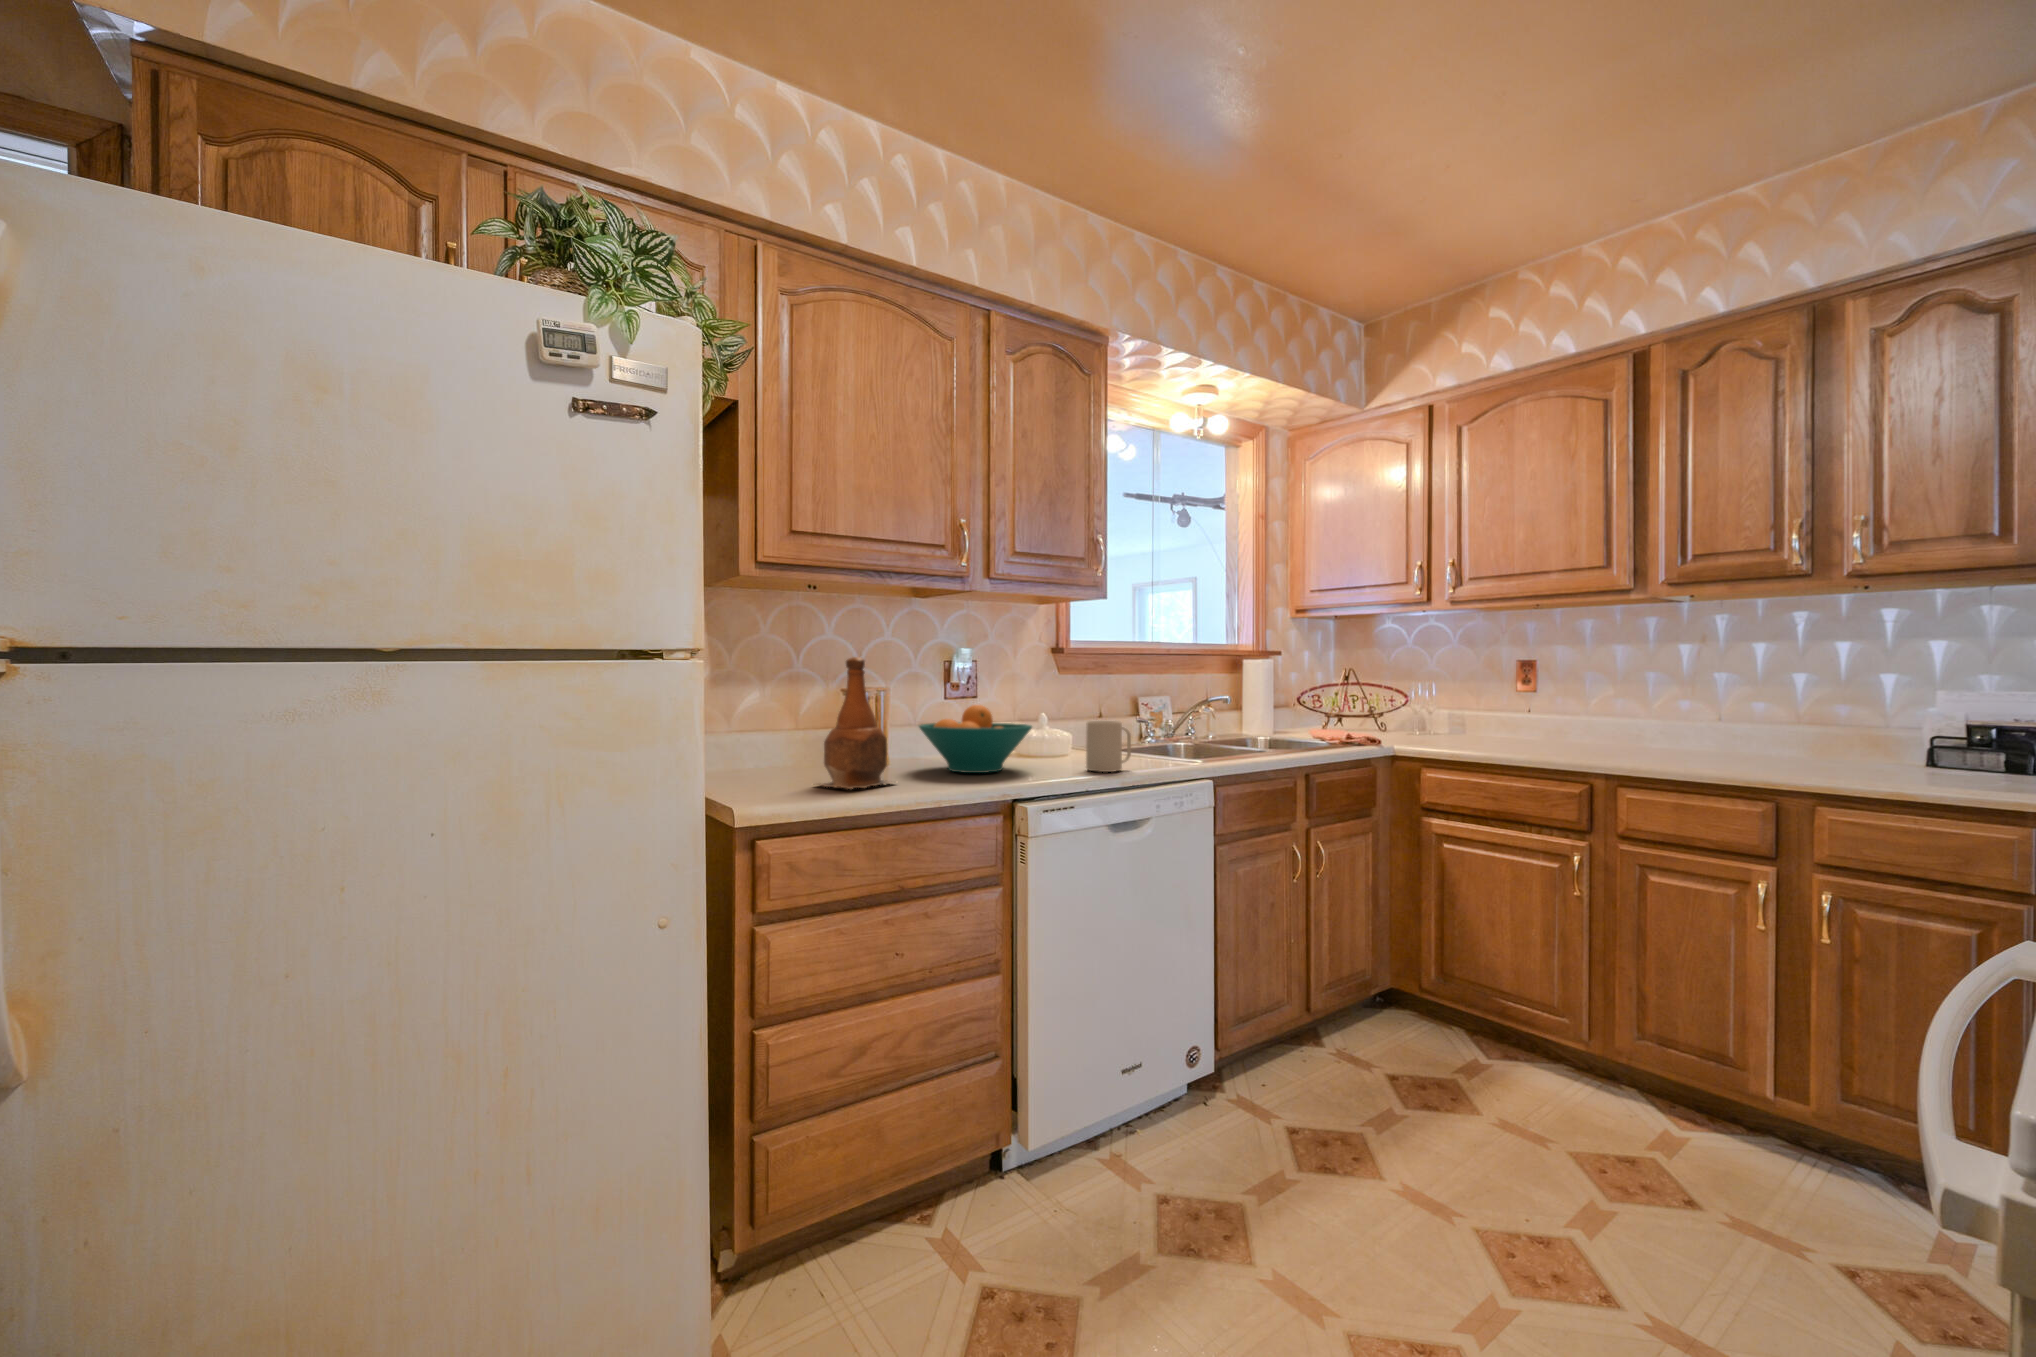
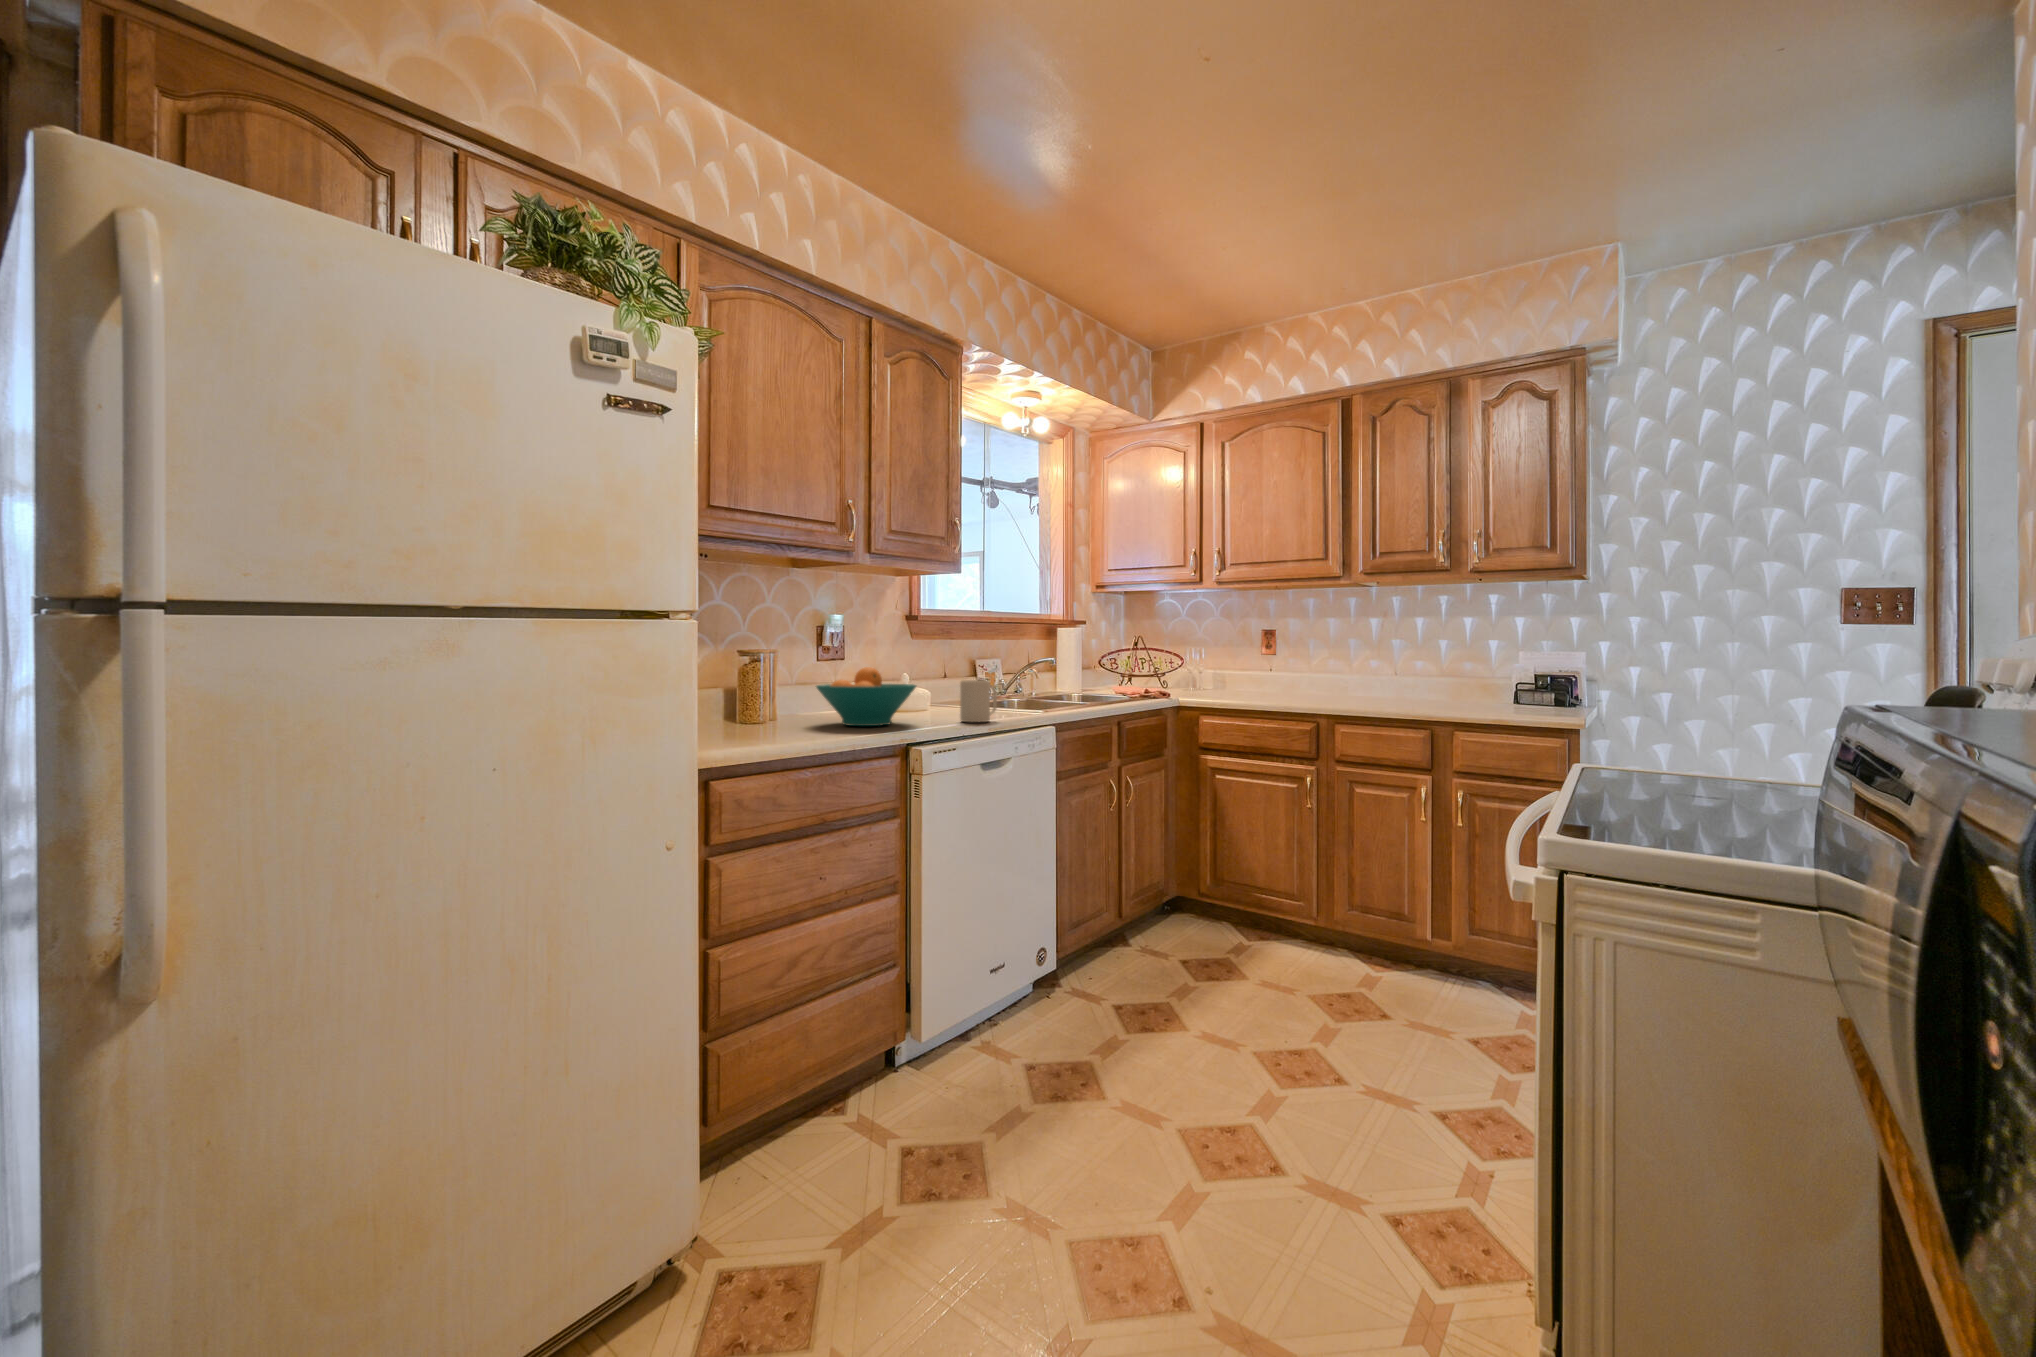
bottle: present [818,657,891,789] -> none [735,624,813,740]

